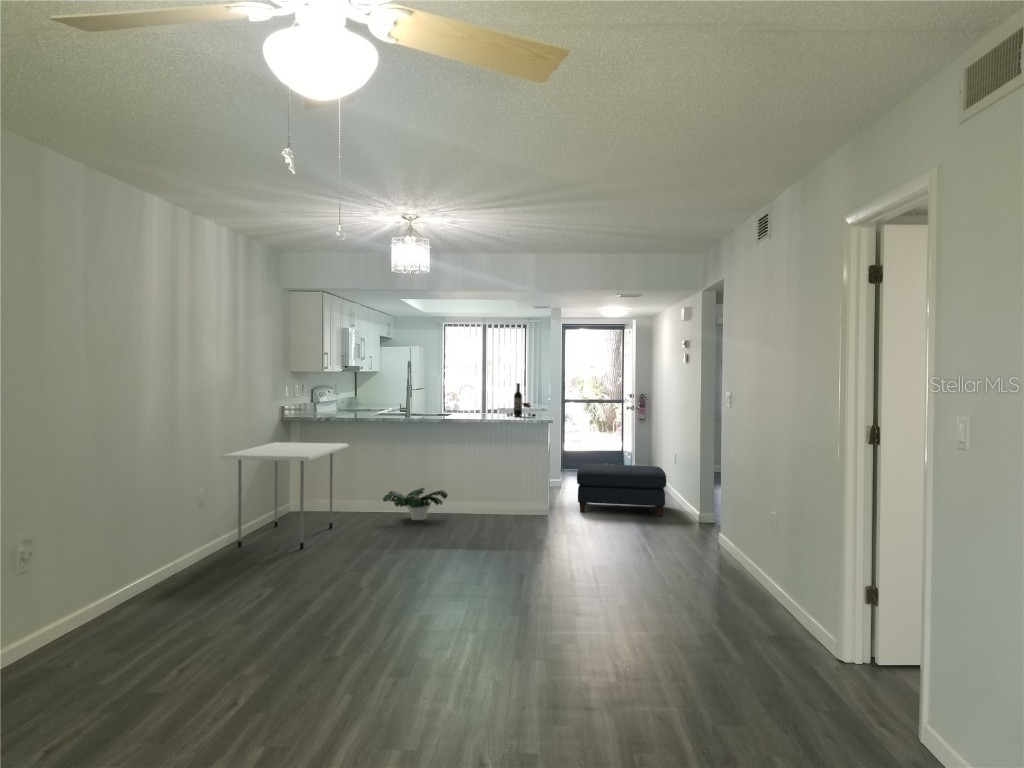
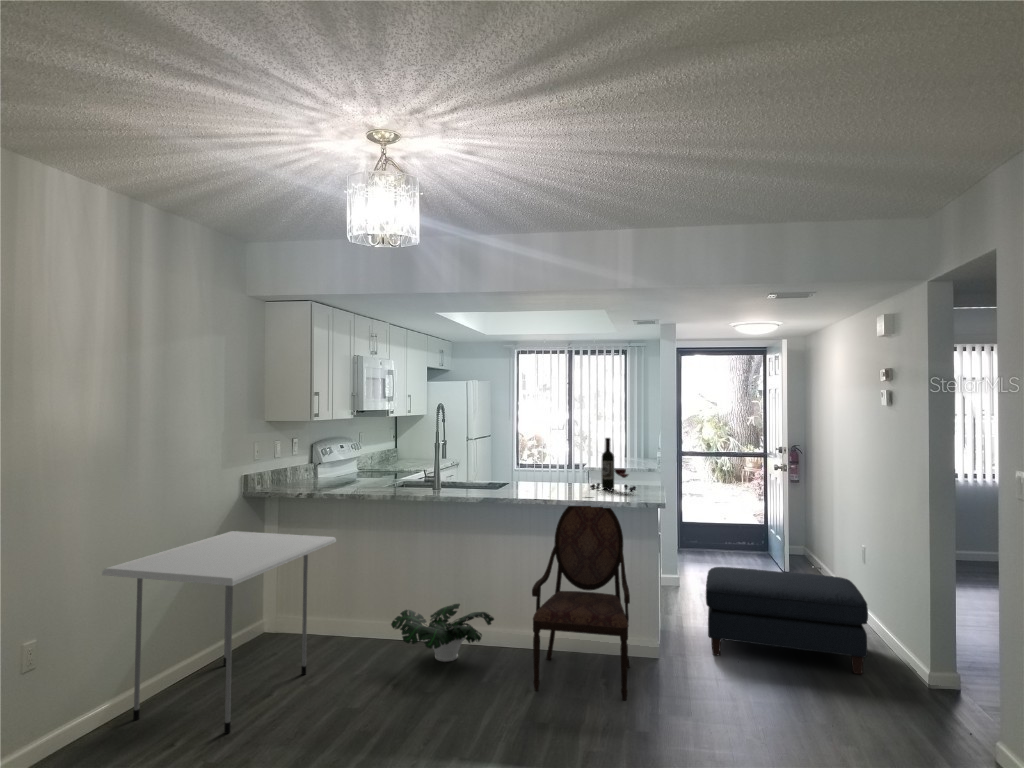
armchair: none [475,418,533,530] -> present [532,497,630,700]

